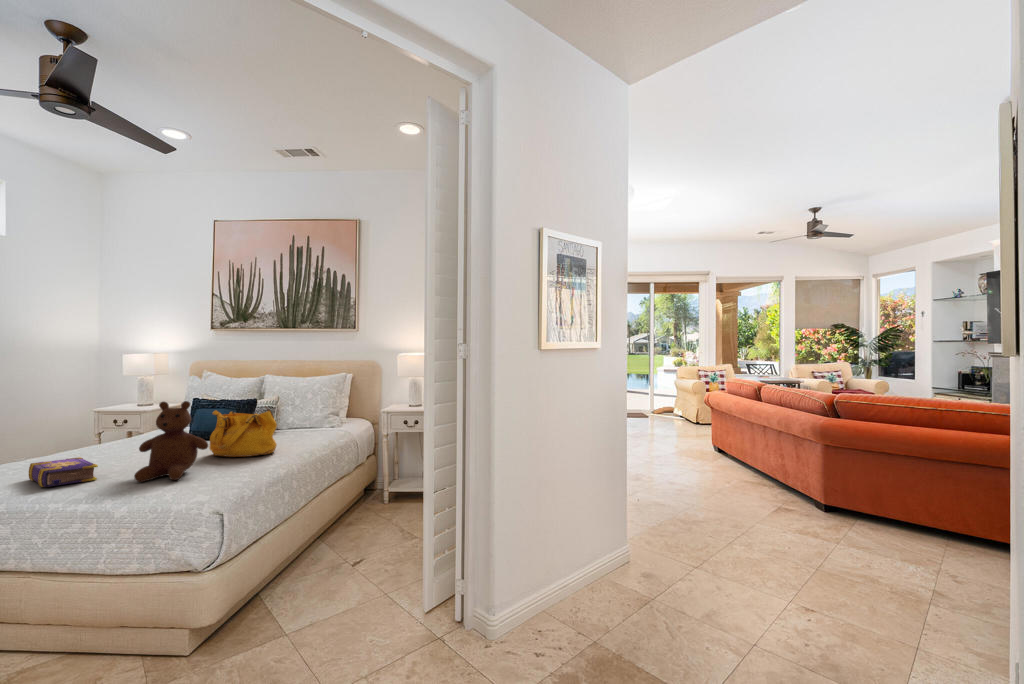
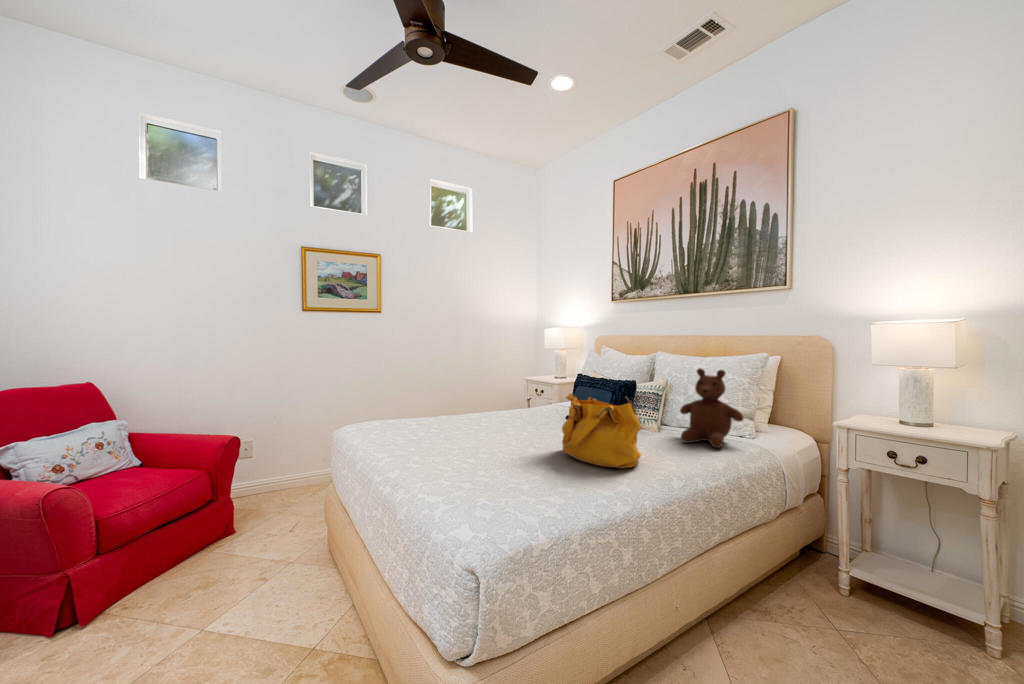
teddy bear: present [134,401,208,482] -> present [680,368,743,448]
book: present [29,457,98,487] -> none [399,427,449,459]

